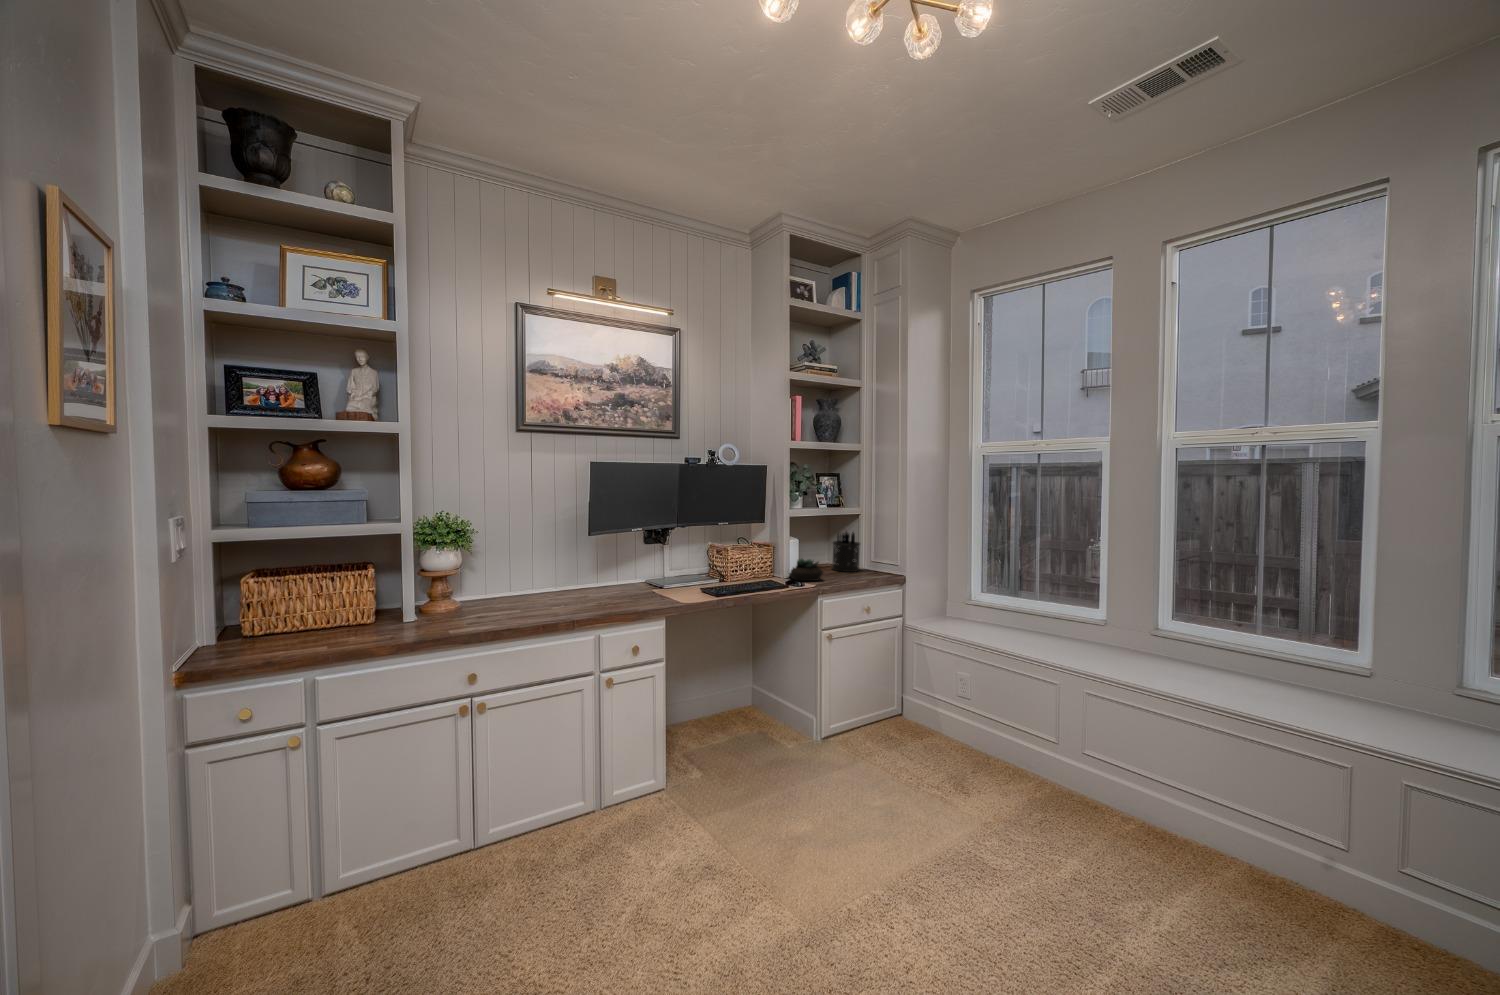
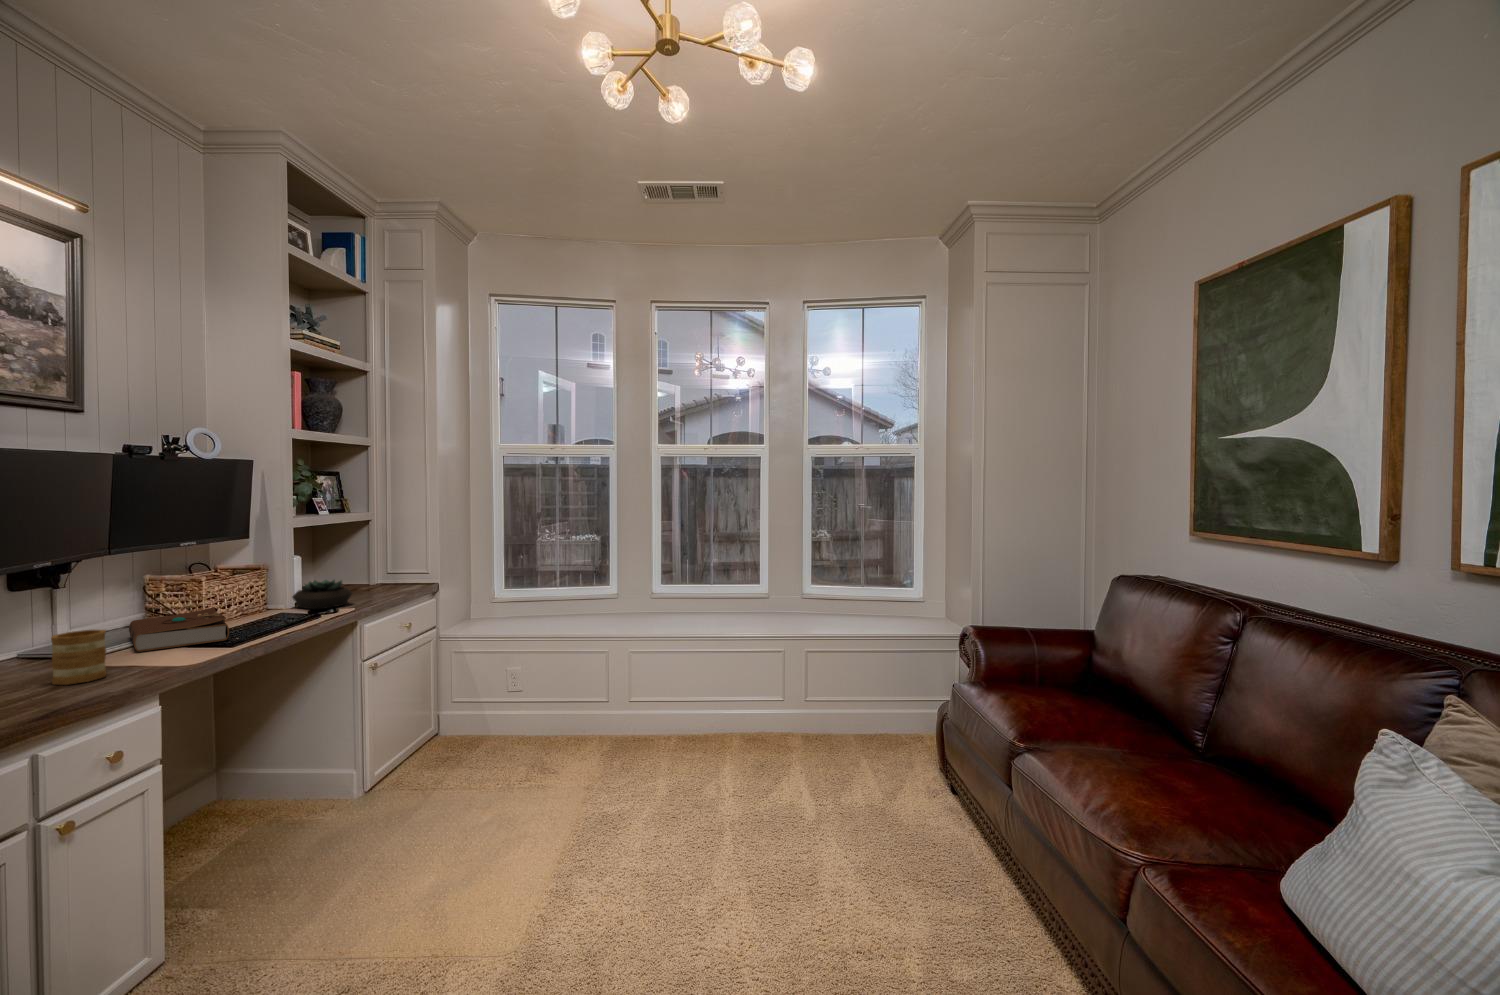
pen holder: present [832,532,860,572] -> none [339,538,379,591]
book: none [678,568,733,592] -> present [129,607,229,652]
mug: none [626,571,655,602] -> present [51,629,107,685]

